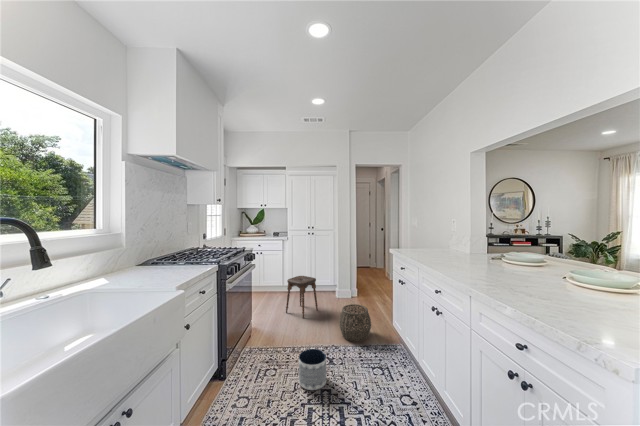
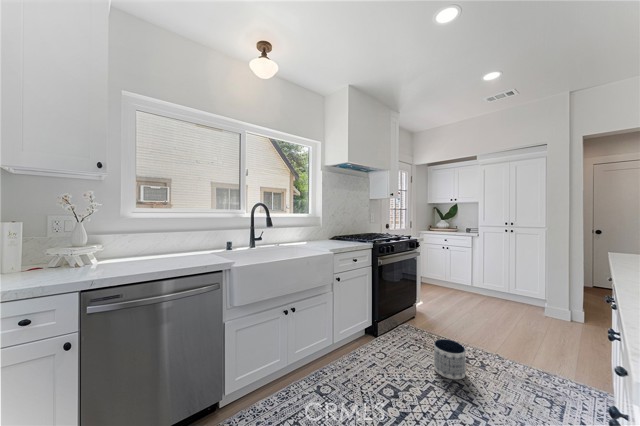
stool: present [286,276,318,318] -> none [462,277,505,323]
woven basket: present [339,304,371,341] -> none [514,319,568,369]

